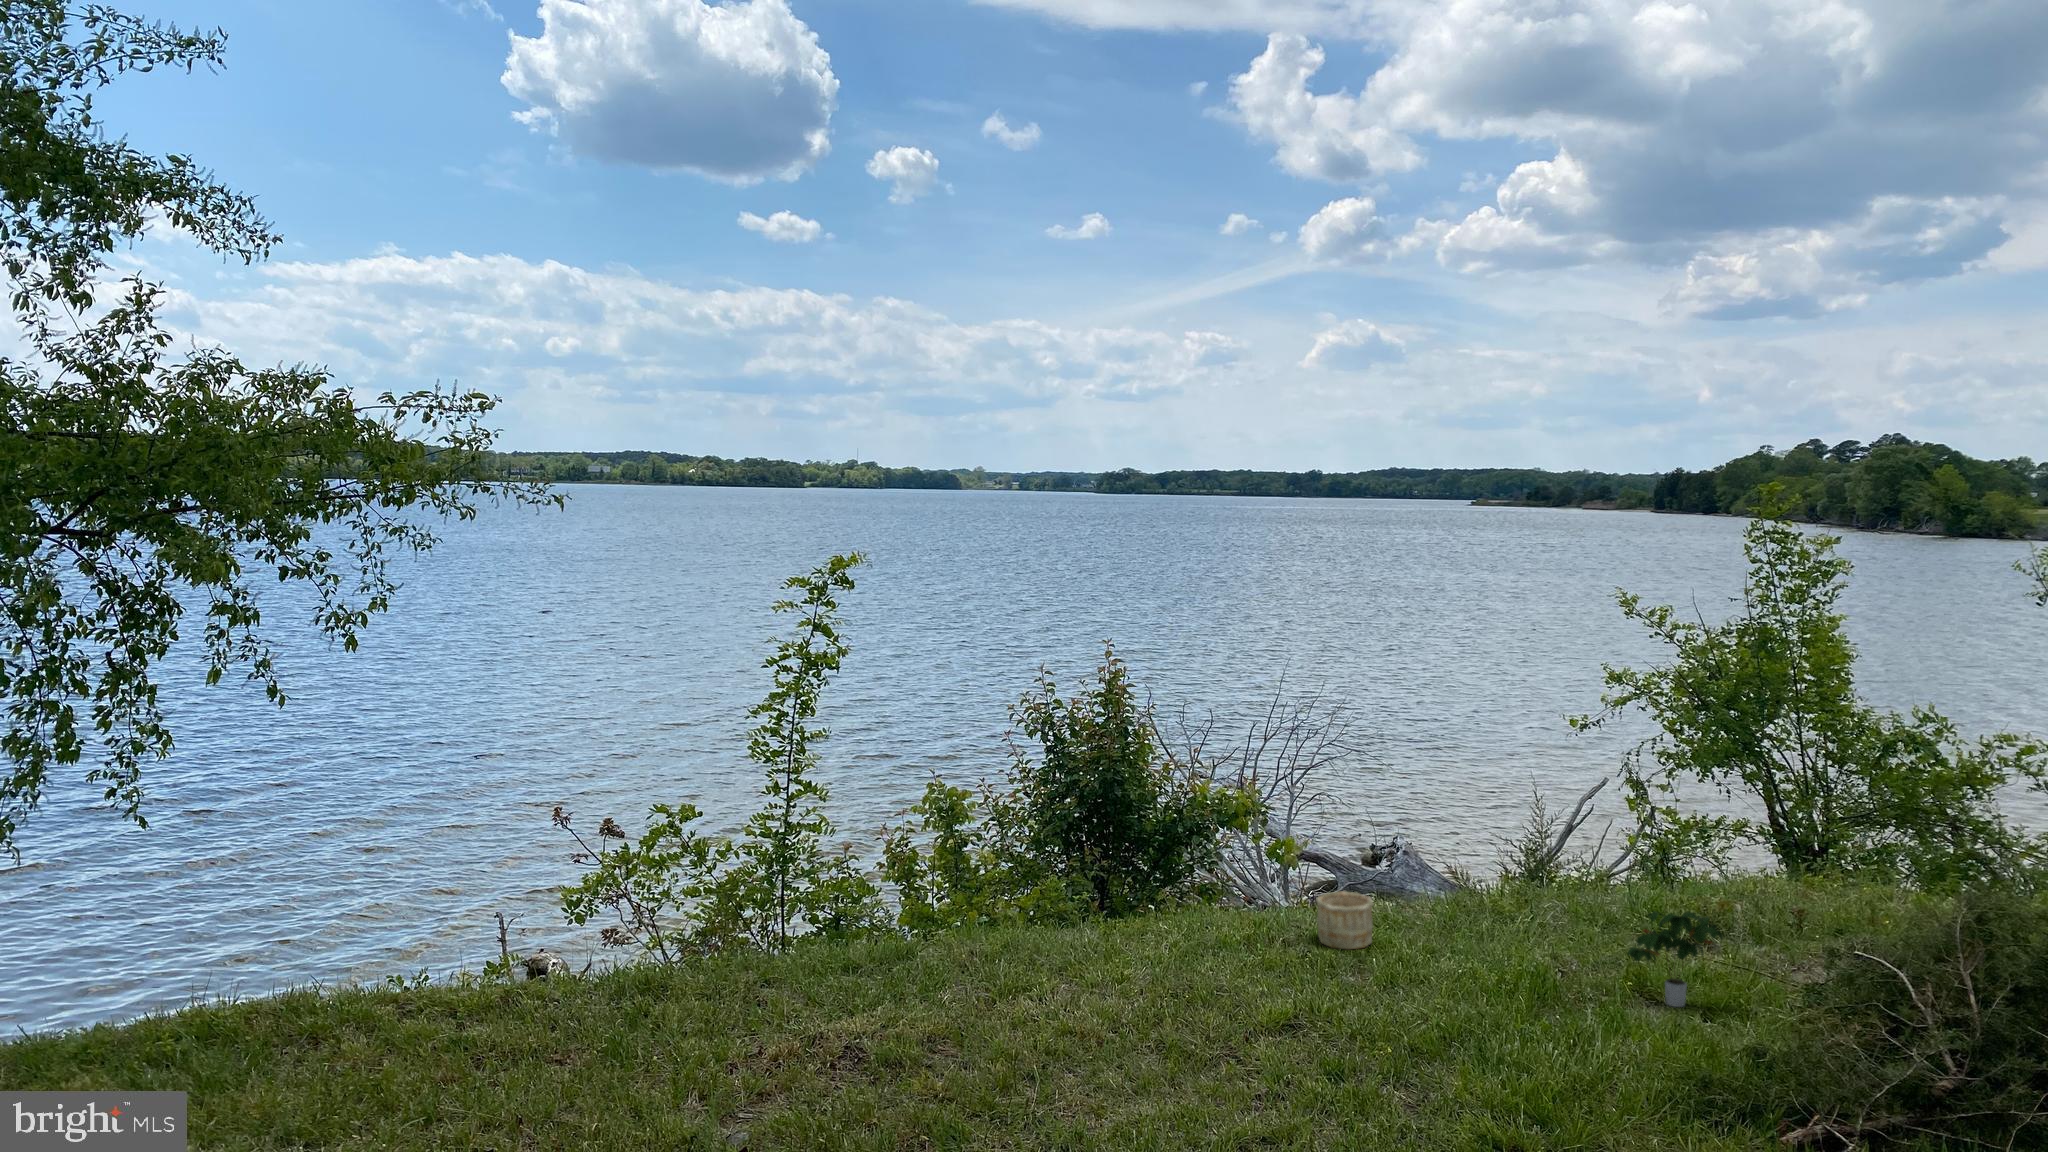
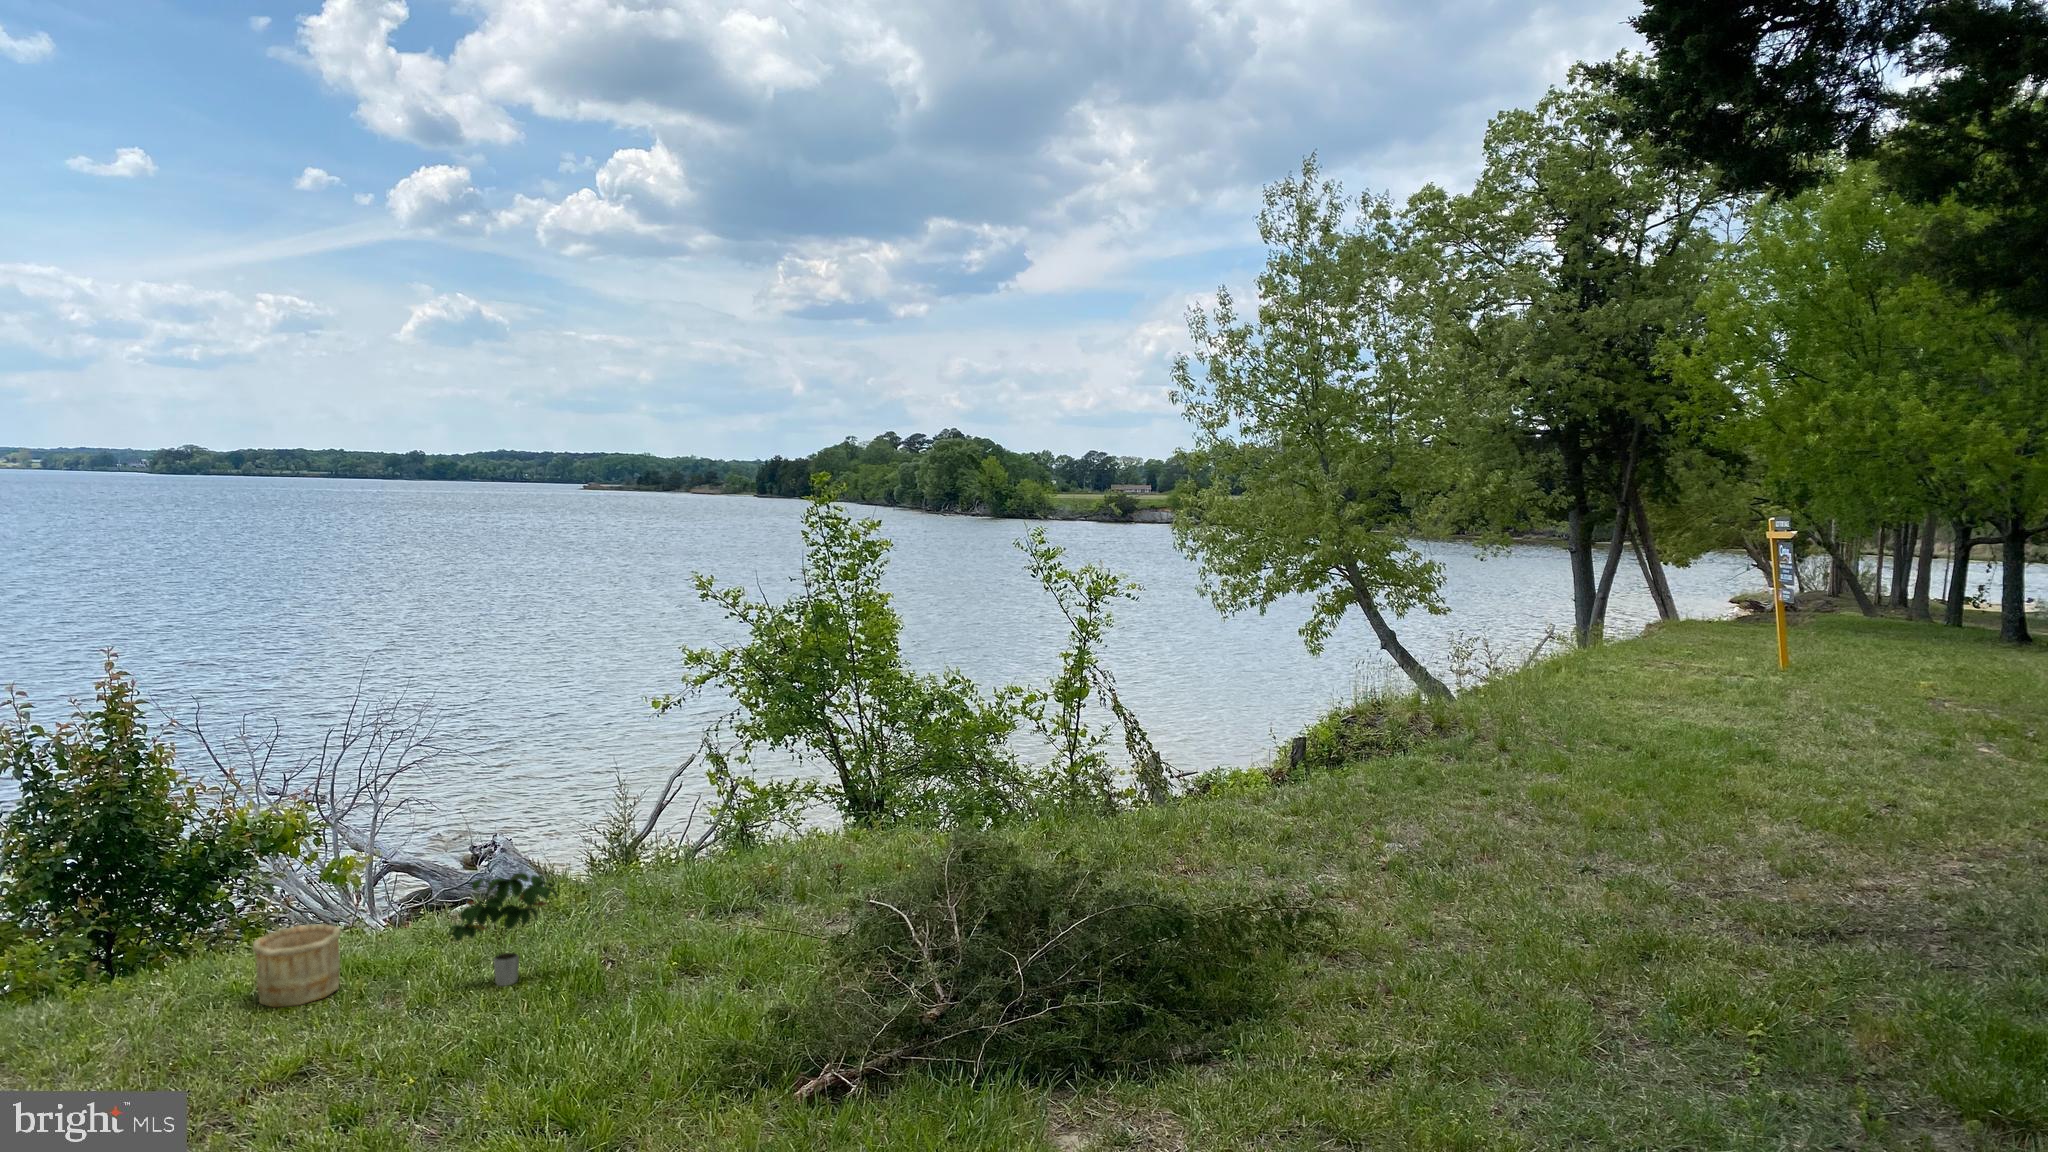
potted plant: present [1628,911,1723,1007] -> present [449,873,558,986]

